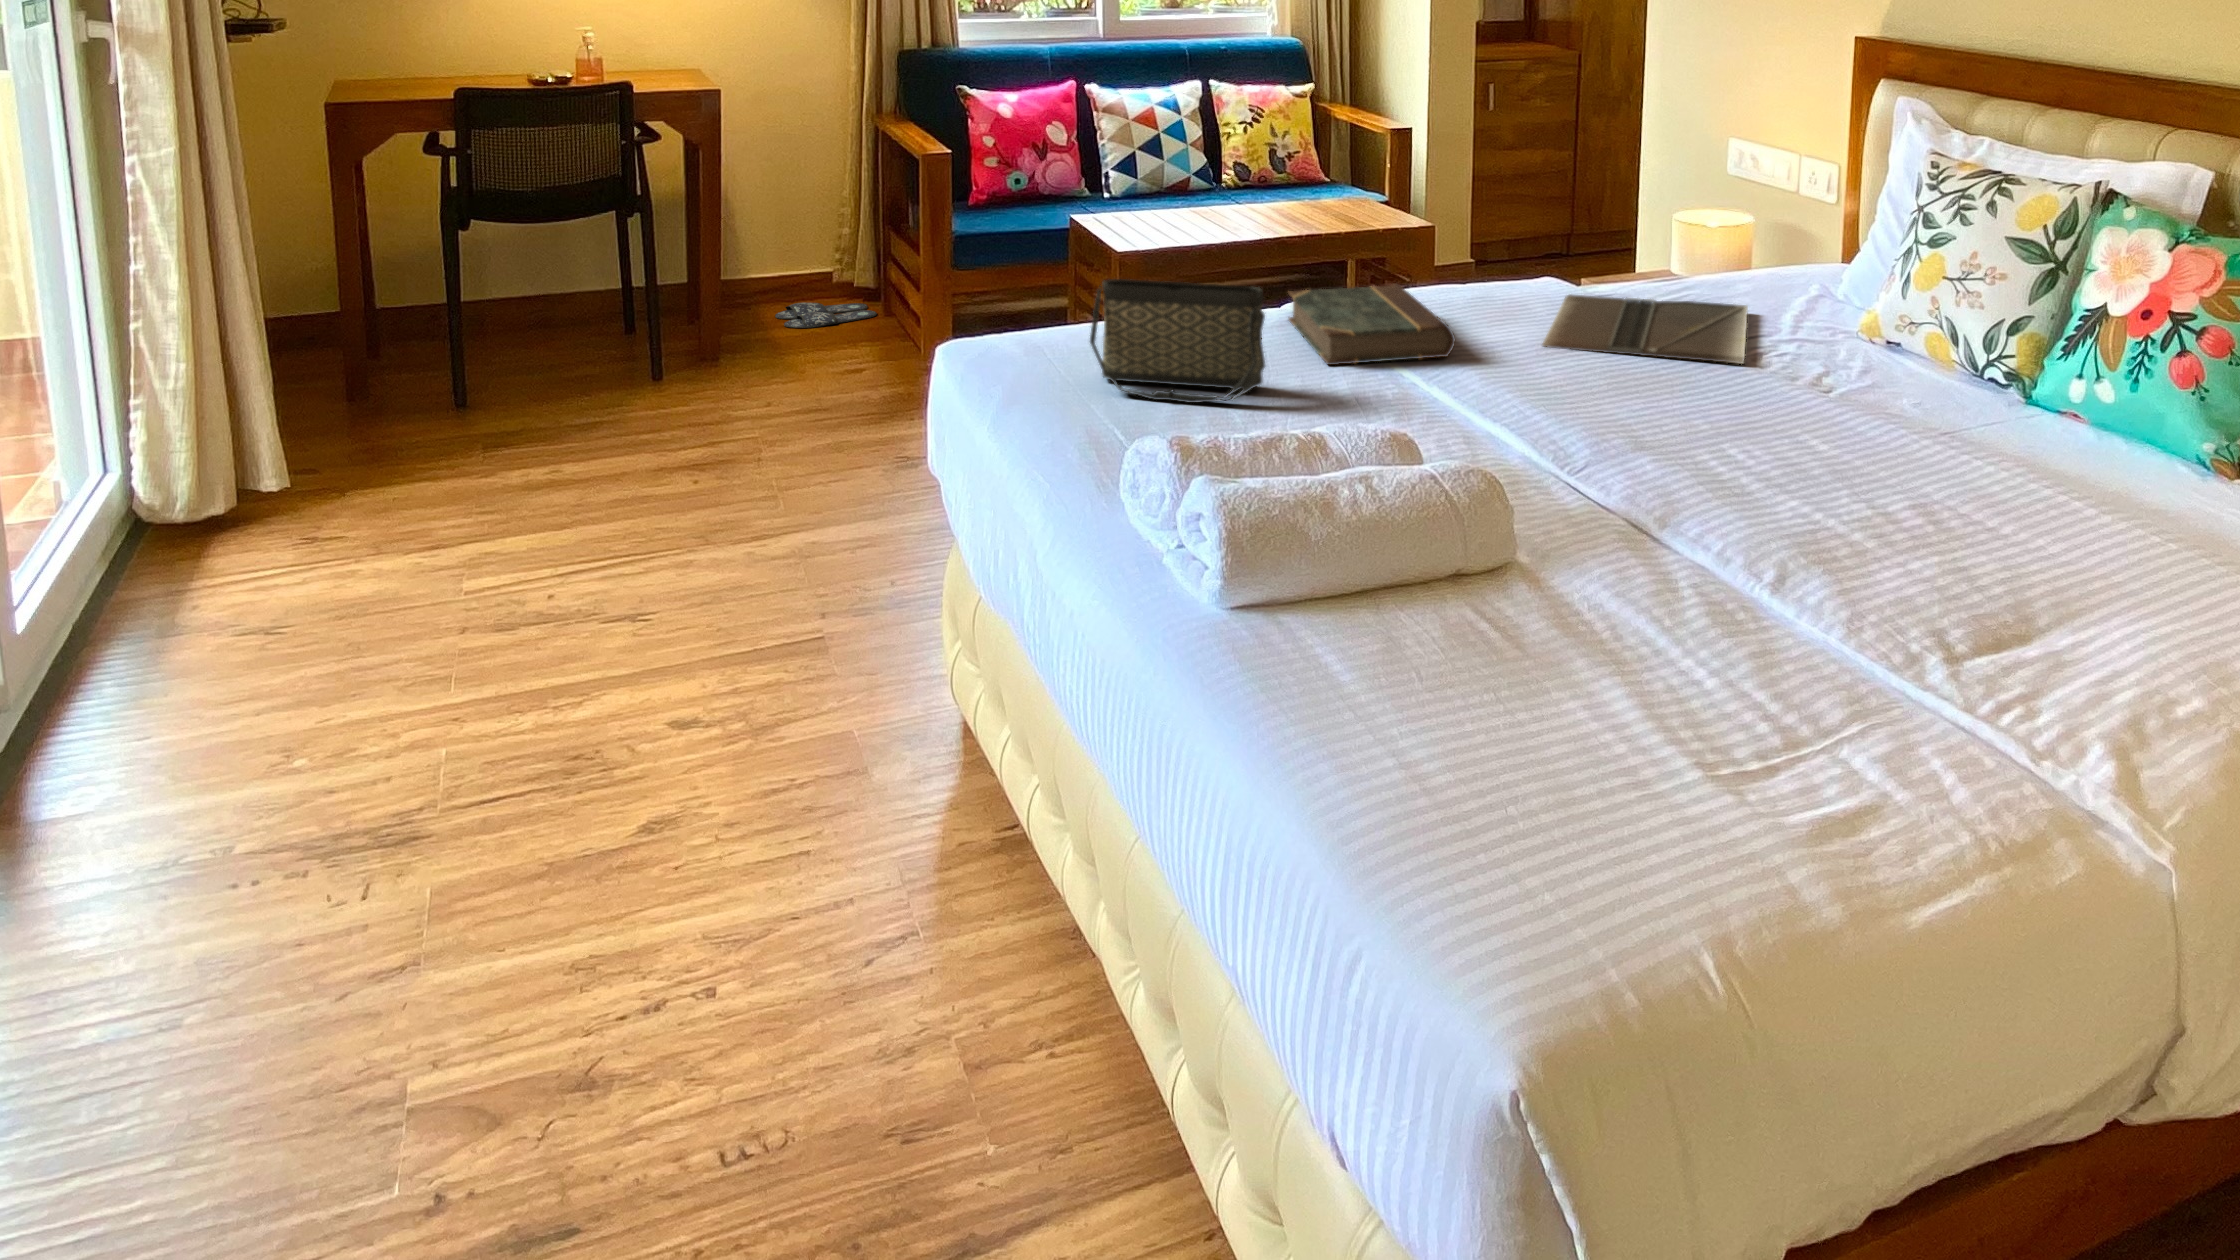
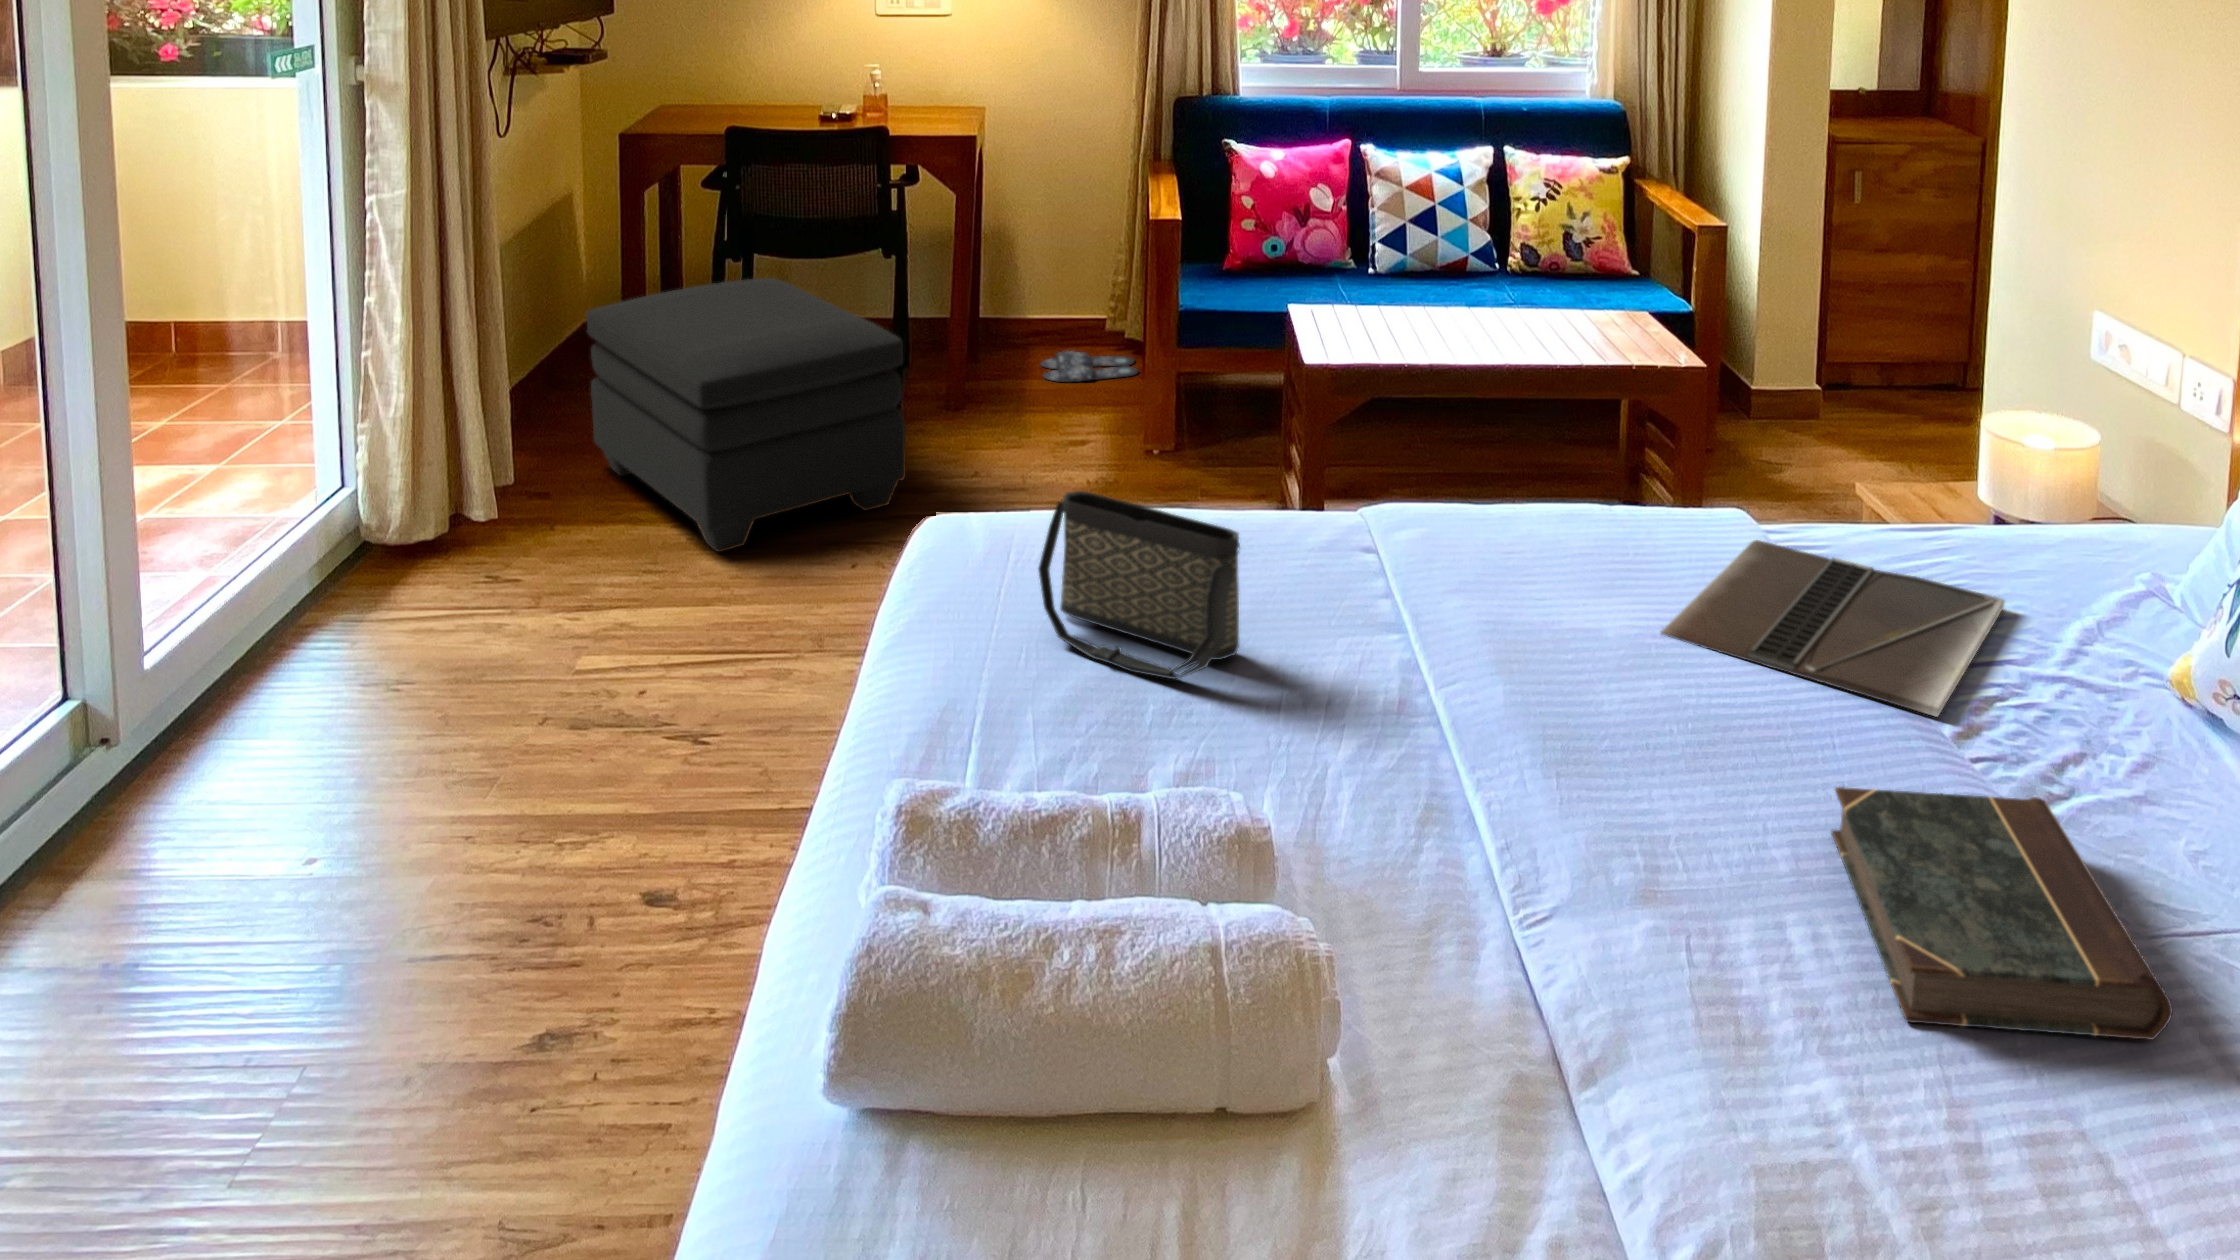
ottoman: none [342,238,714,488] -> present [587,278,906,552]
book: present [1288,283,1455,365] -> present [1831,787,2173,1040]

